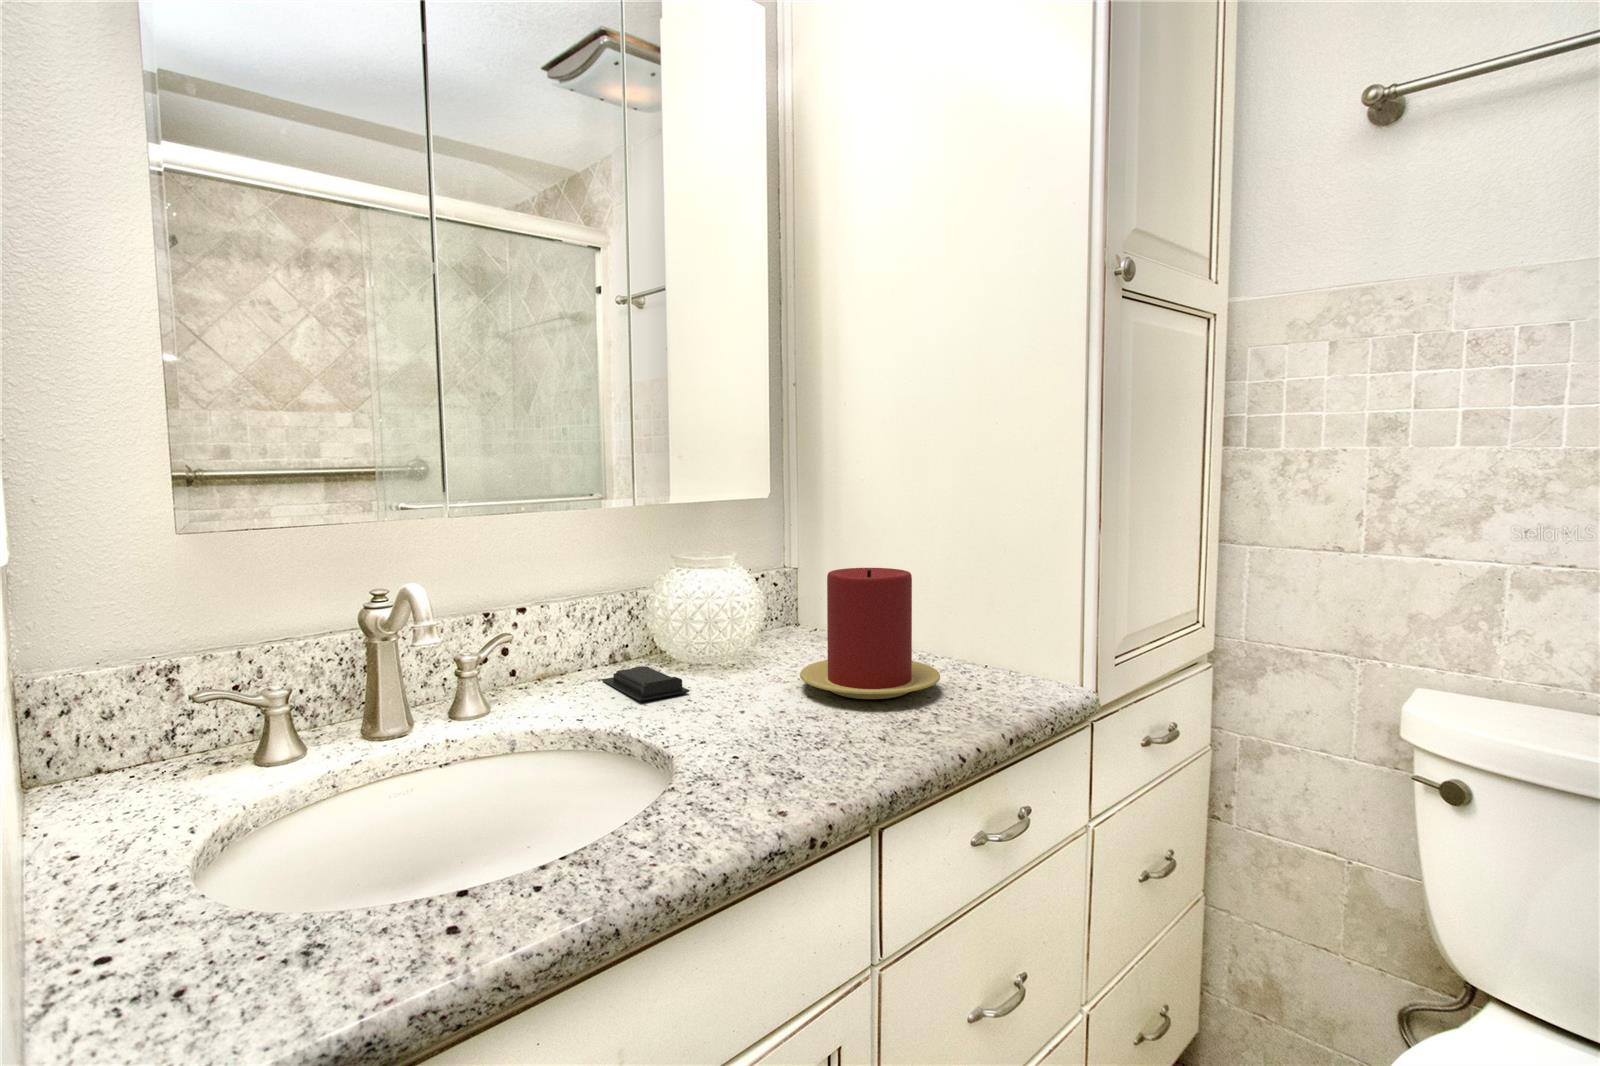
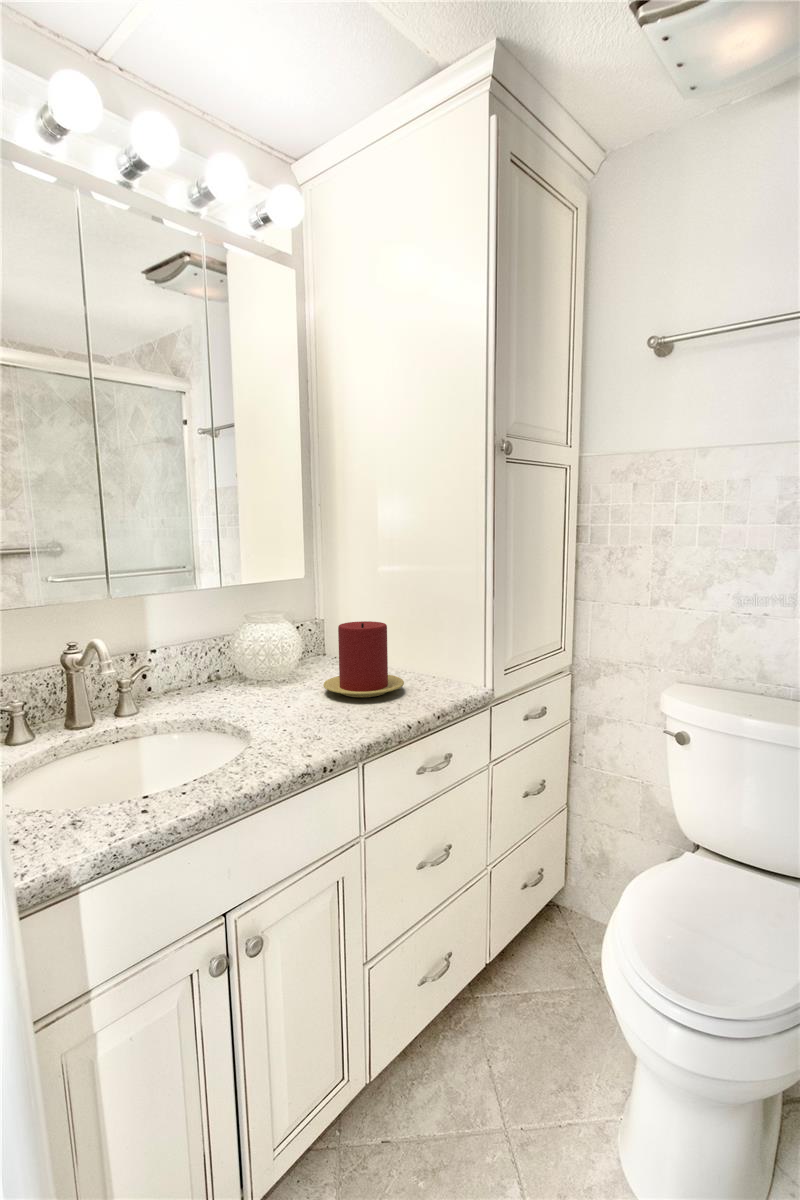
soap bar: present [602,666,689,701] -> none [205,683,258,703]

